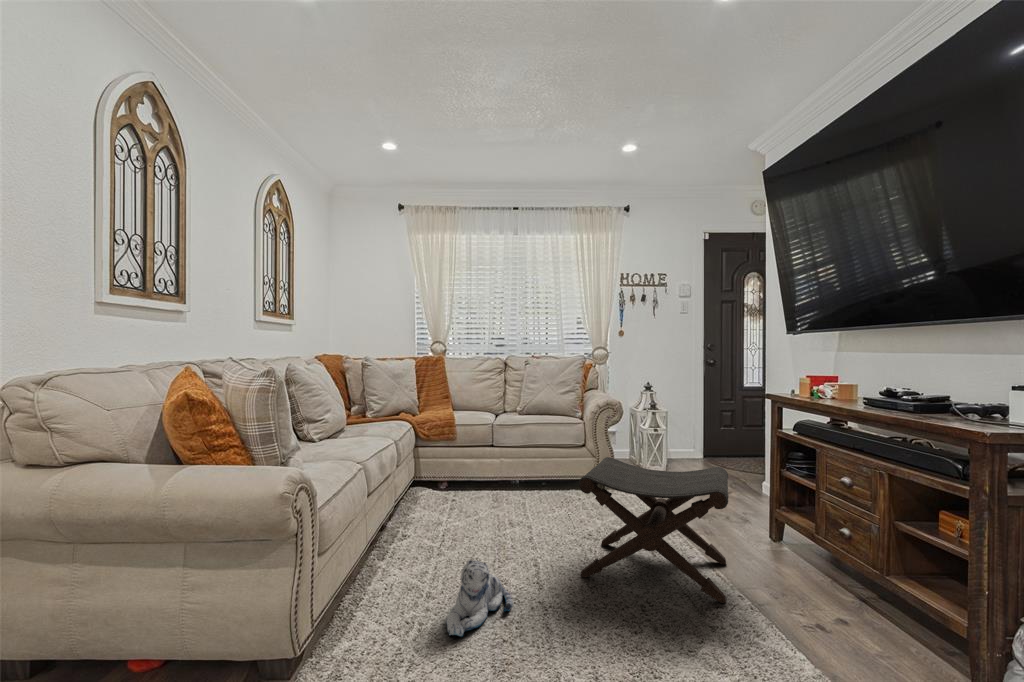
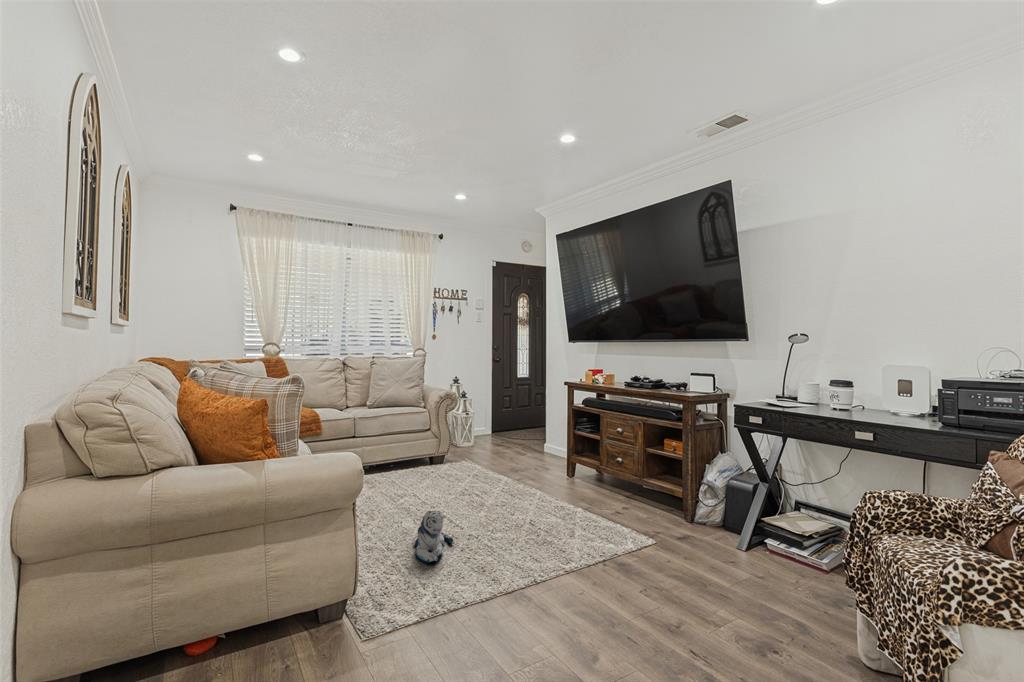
footstool: present [579,457,729,603] -> none [472,431,571,515]

